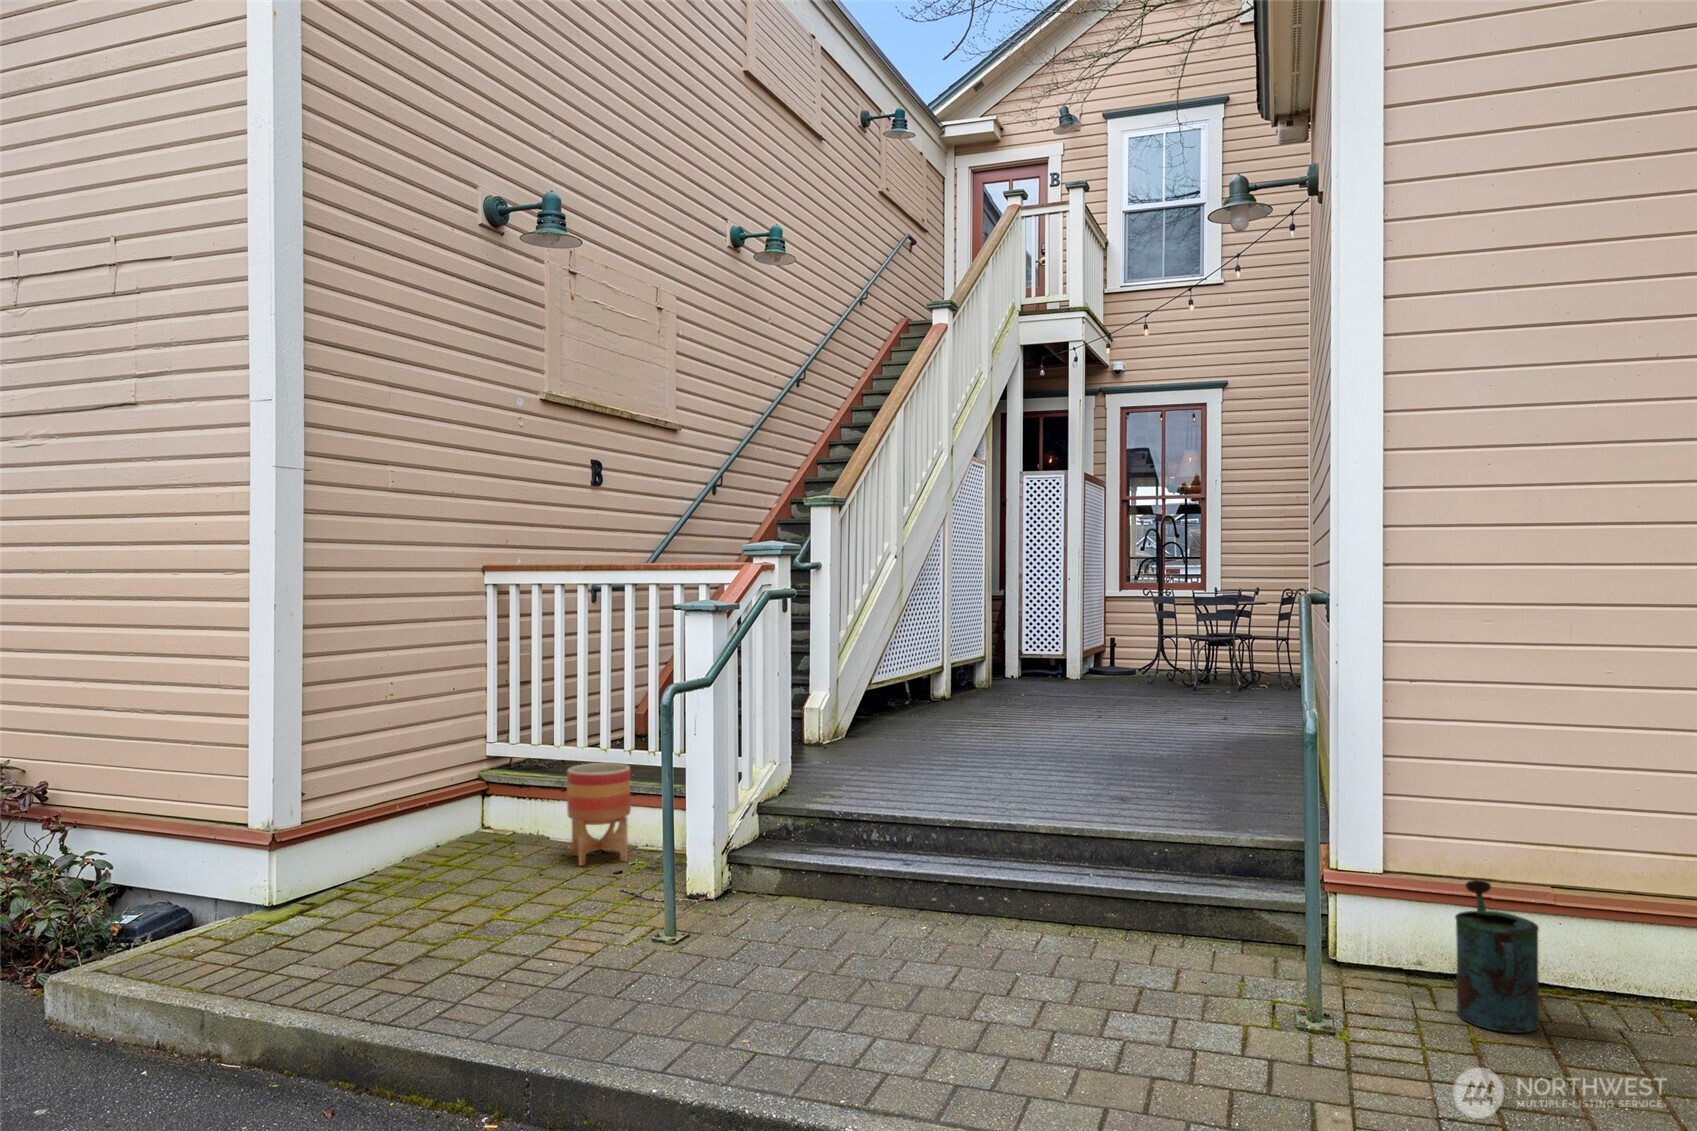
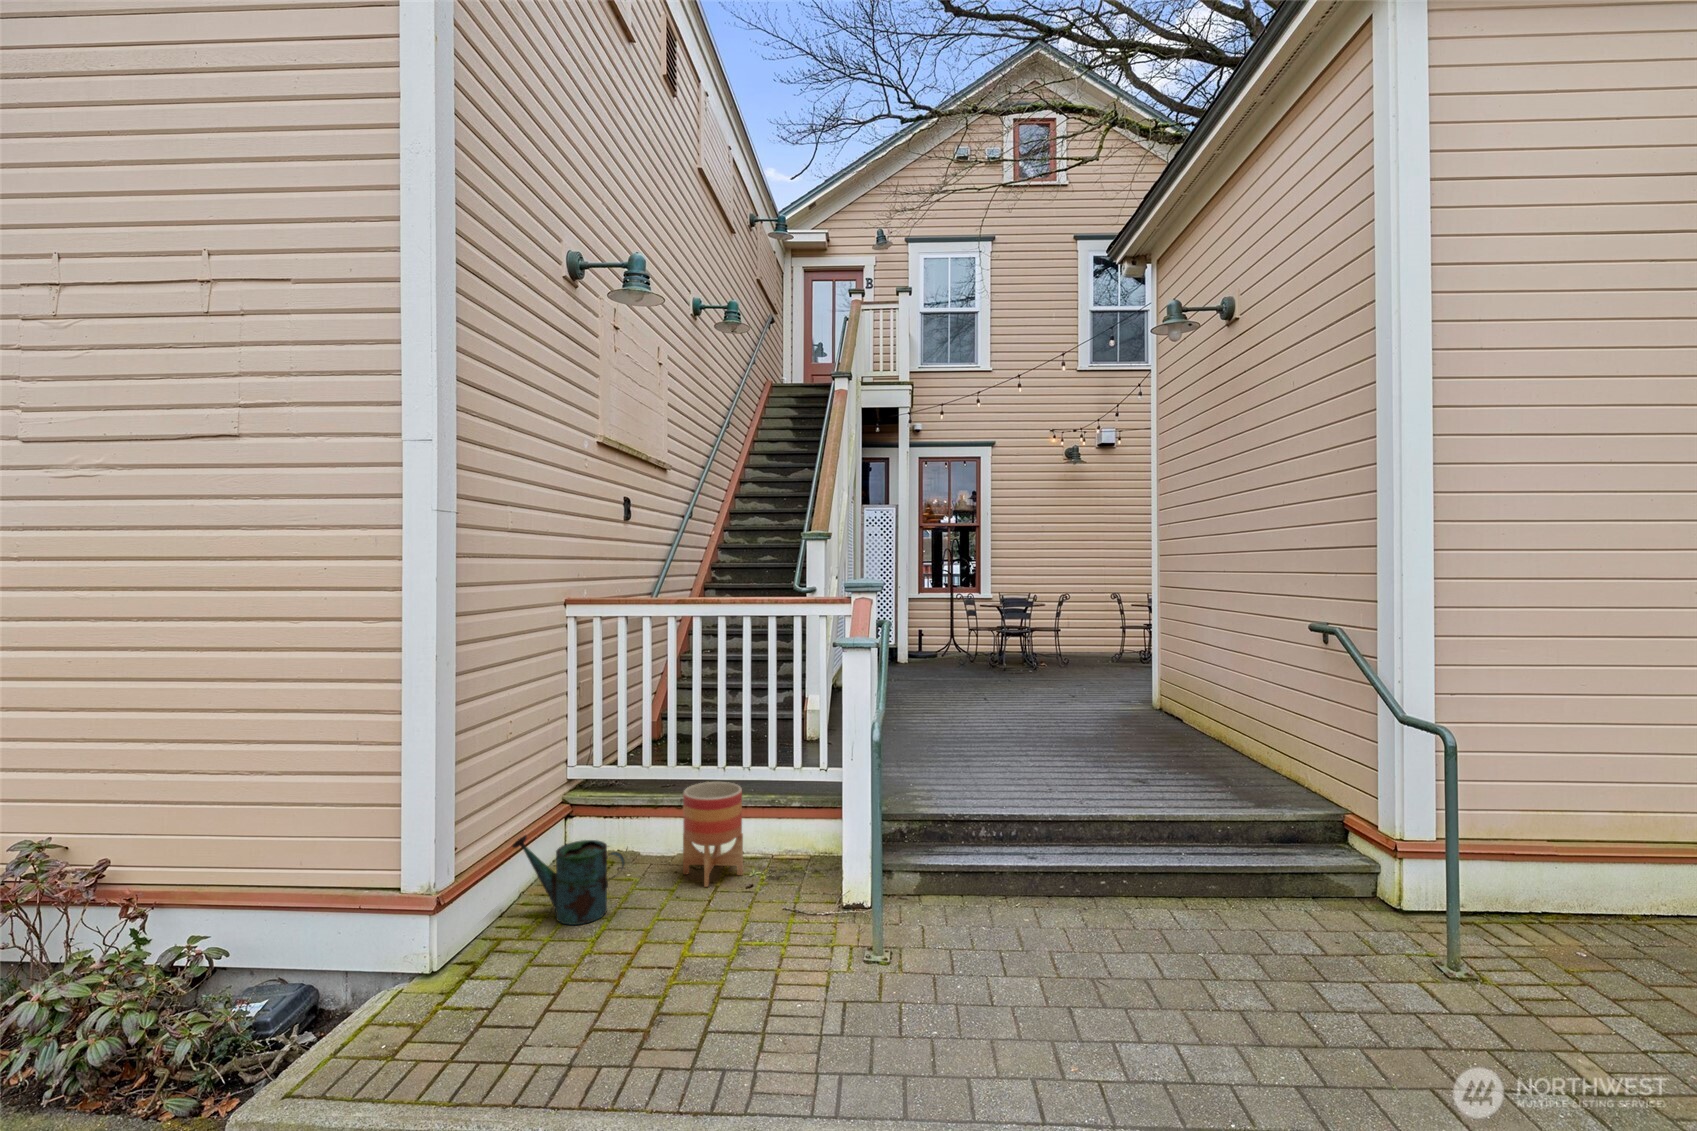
watering can: present [1455,880,1539,1033] -> present [512,835,625,925]

